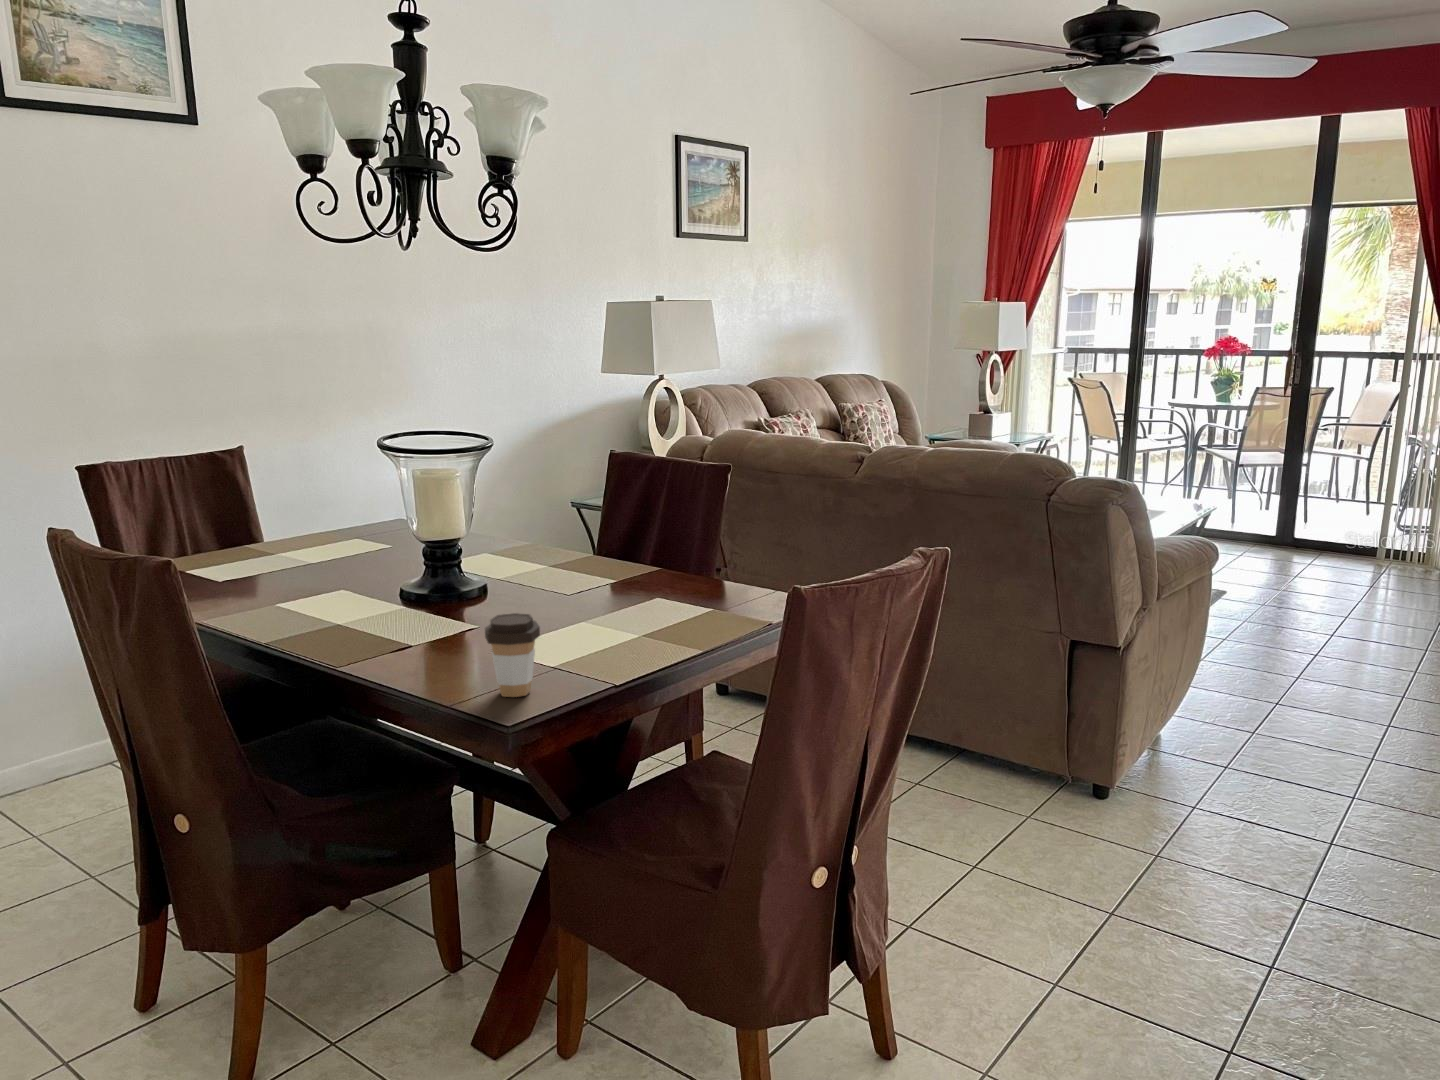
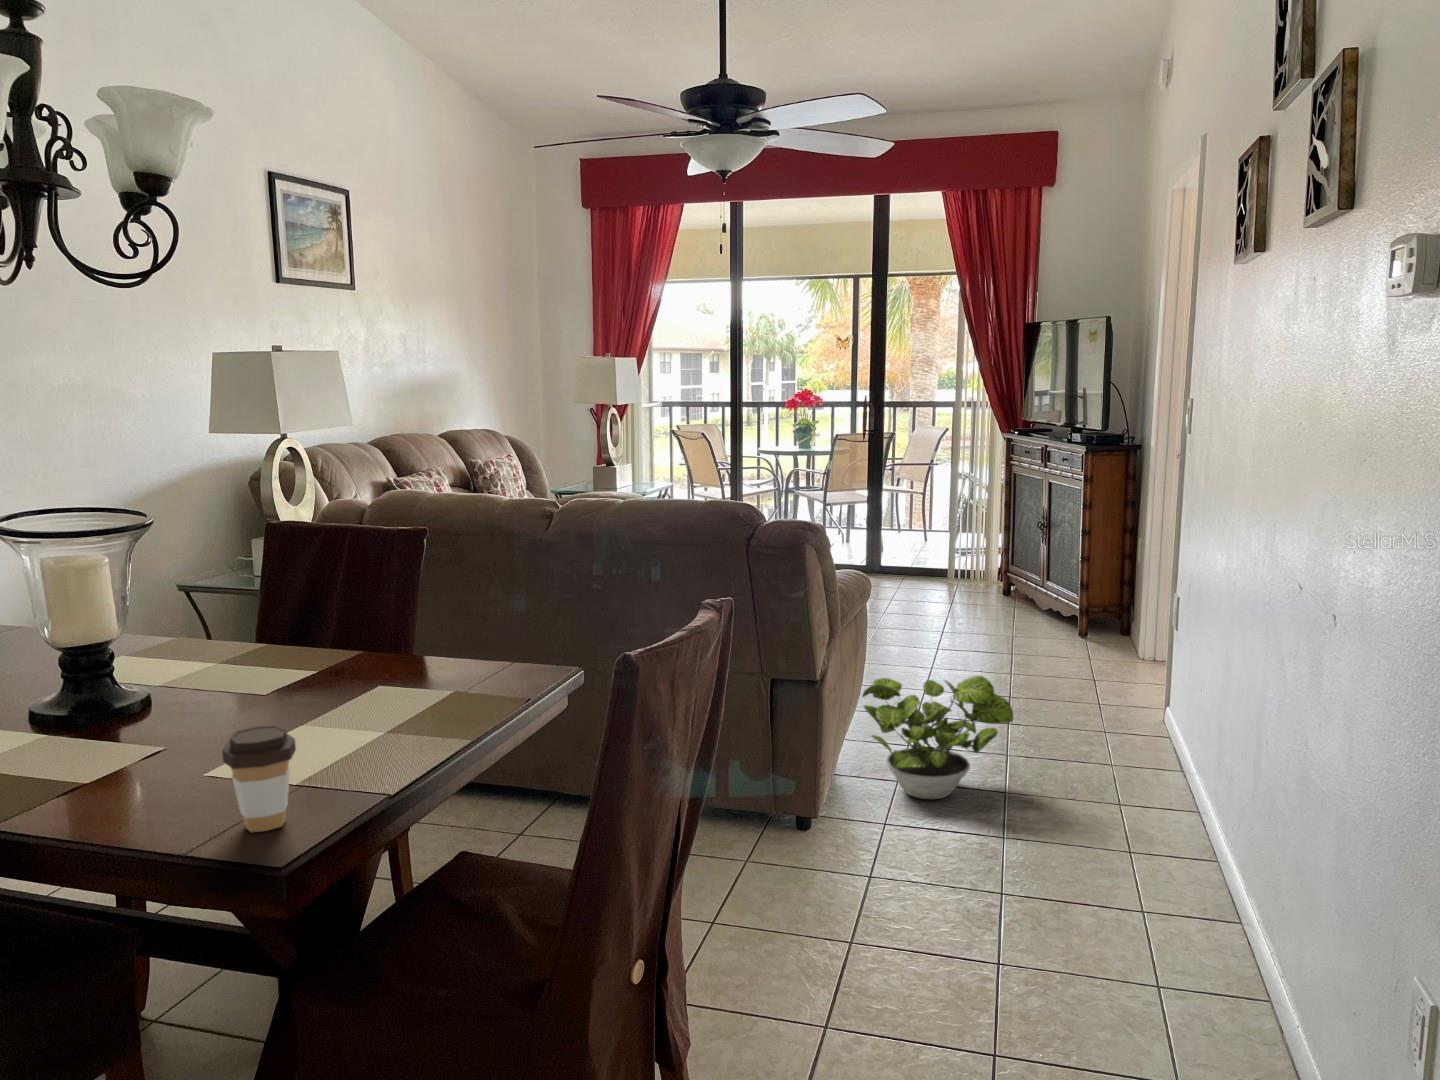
potted plant: none [1189,655,1366,792] -> present [862,675,1013,799]

